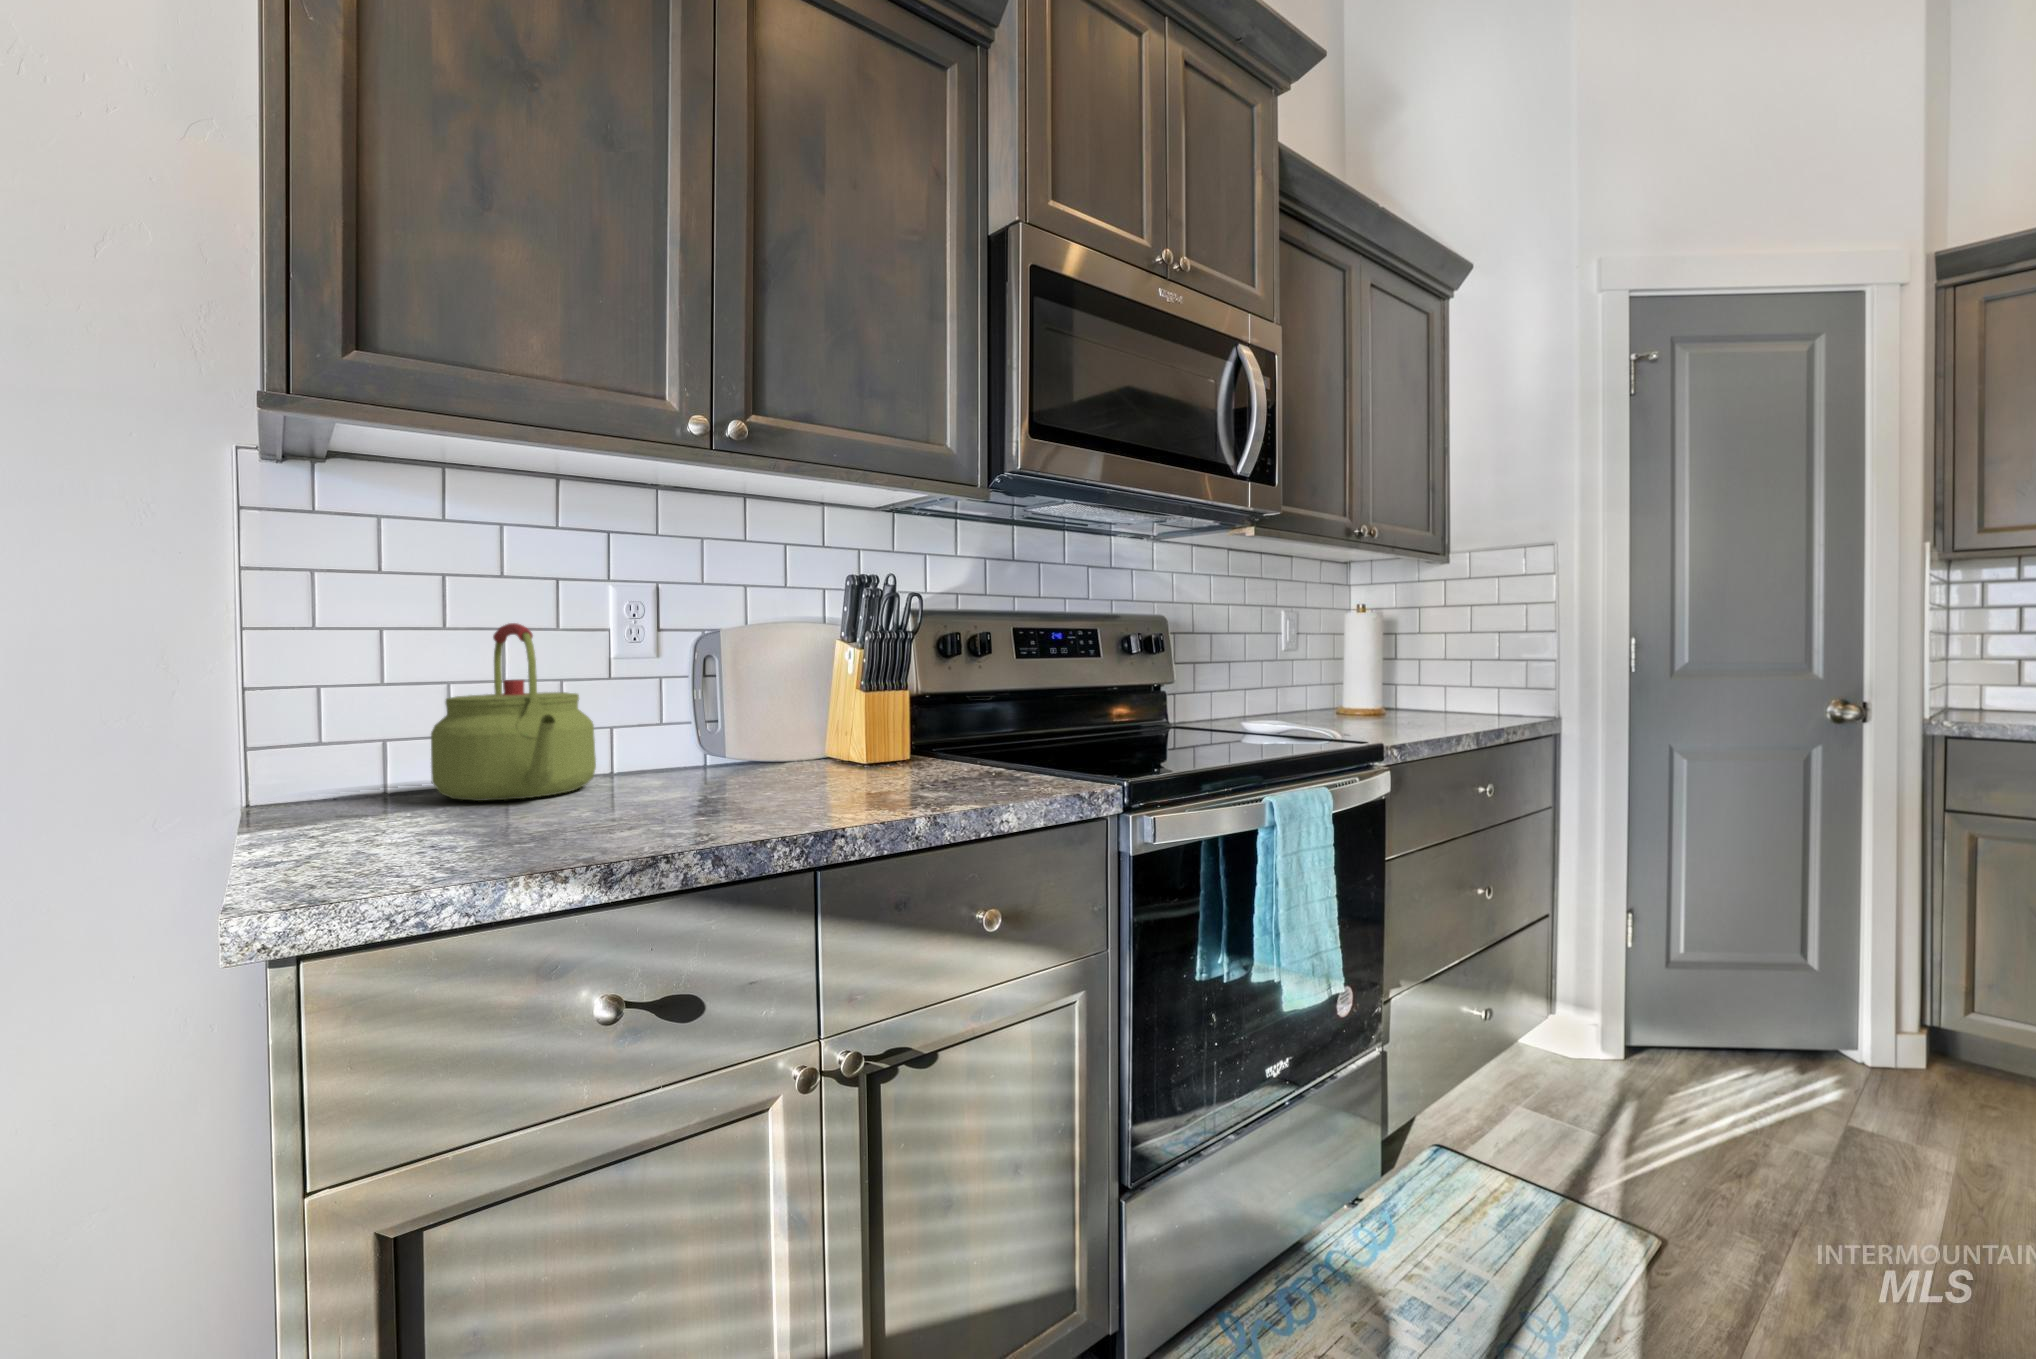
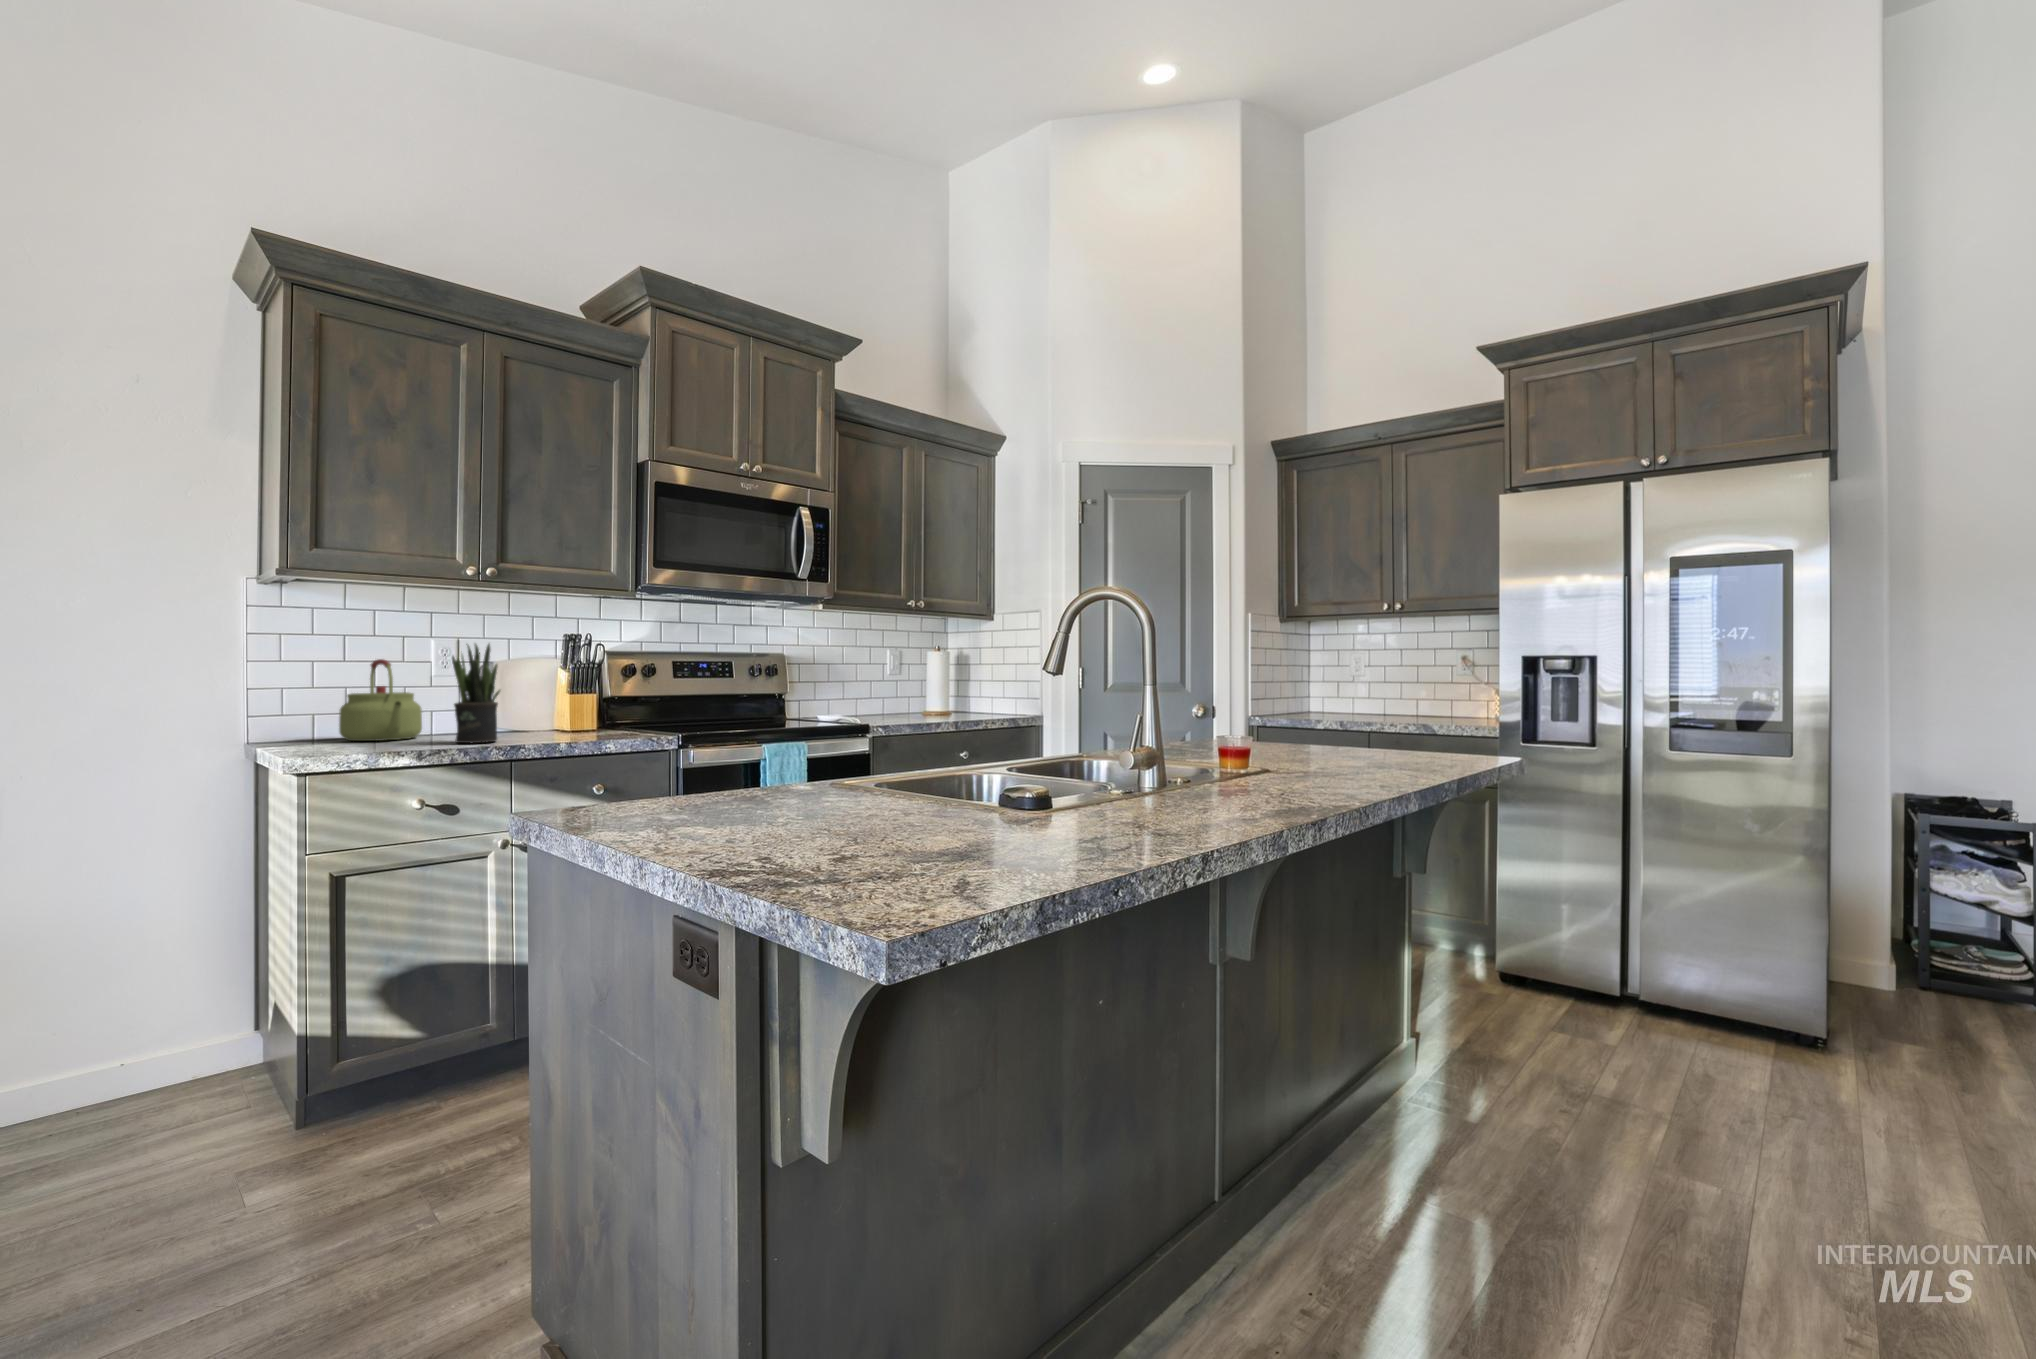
potted plant: none [662,580,765,815] -> present [452,644,500,743]

